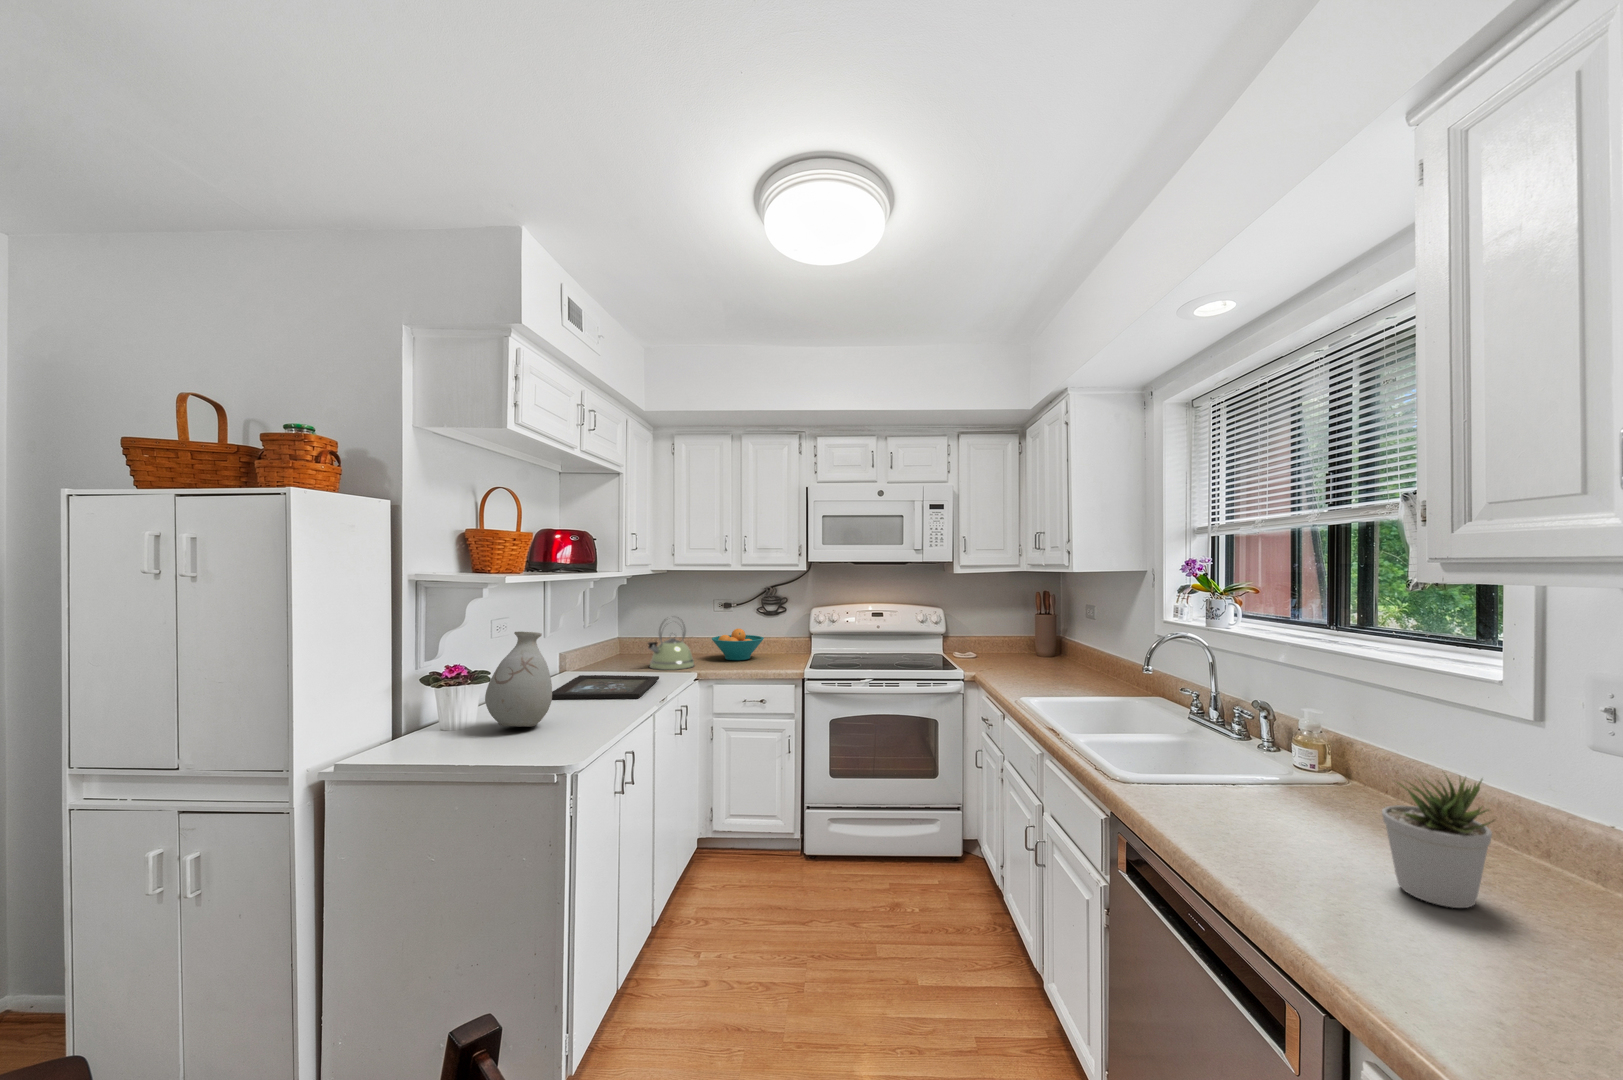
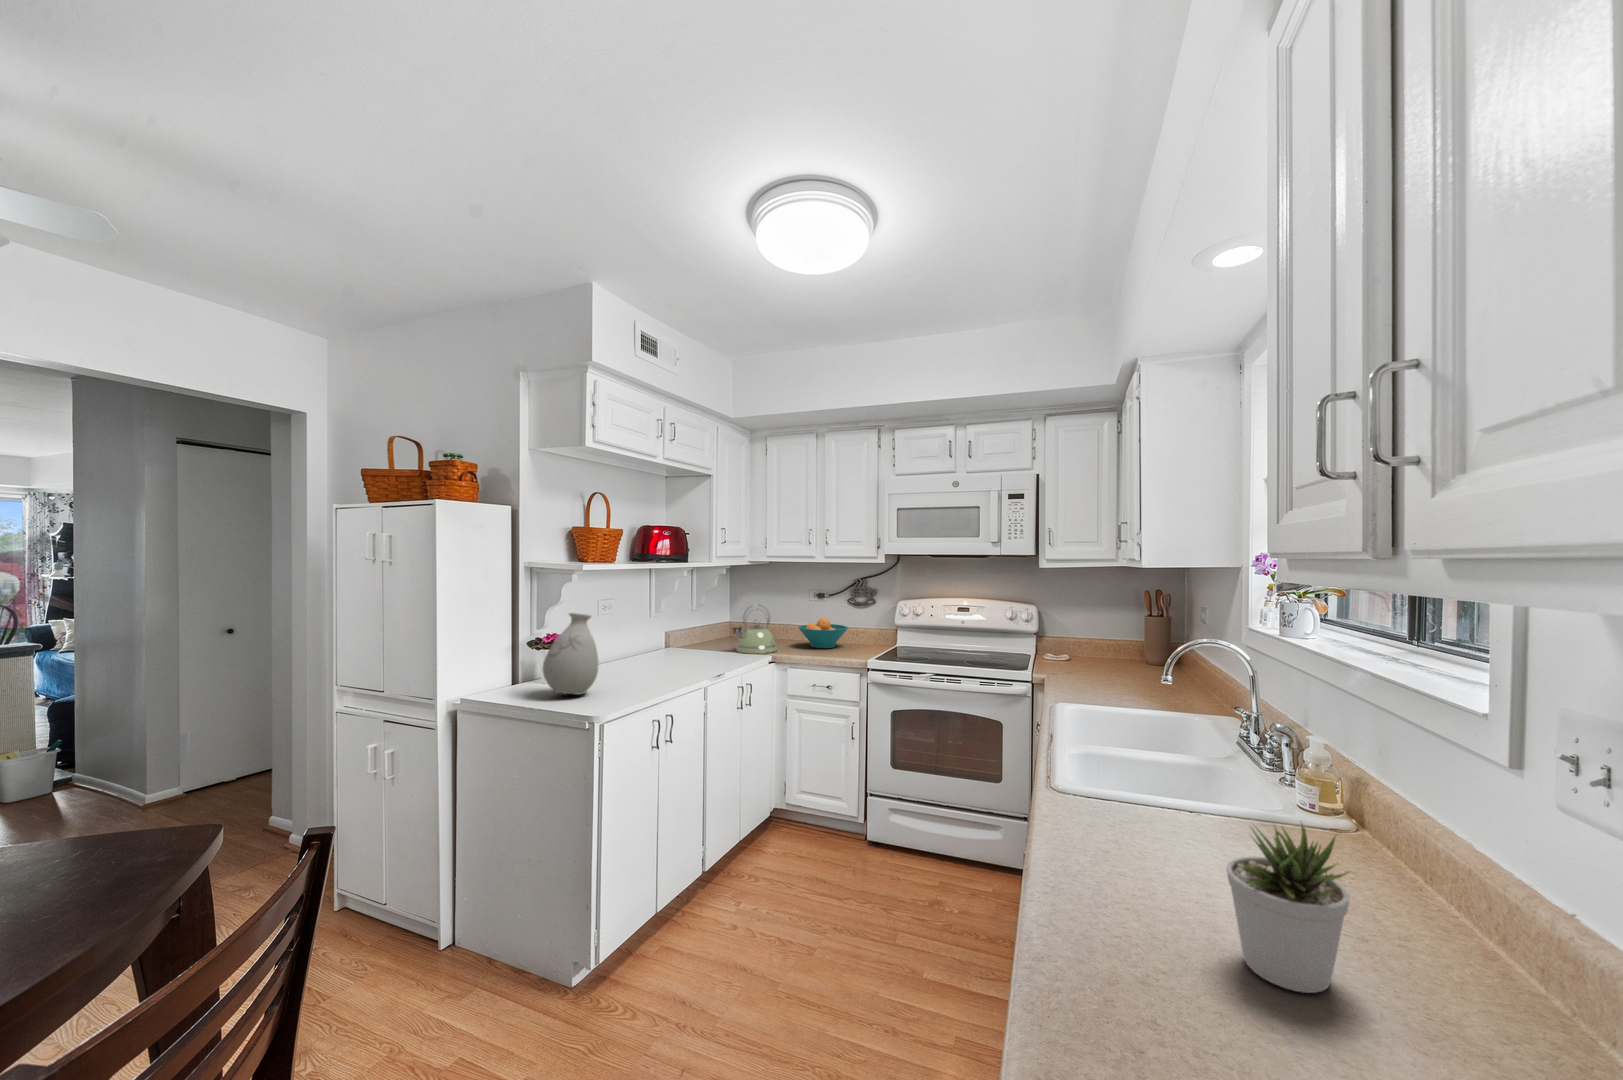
tray: present [552,675,659,699] -> none [621,654,729,677]

